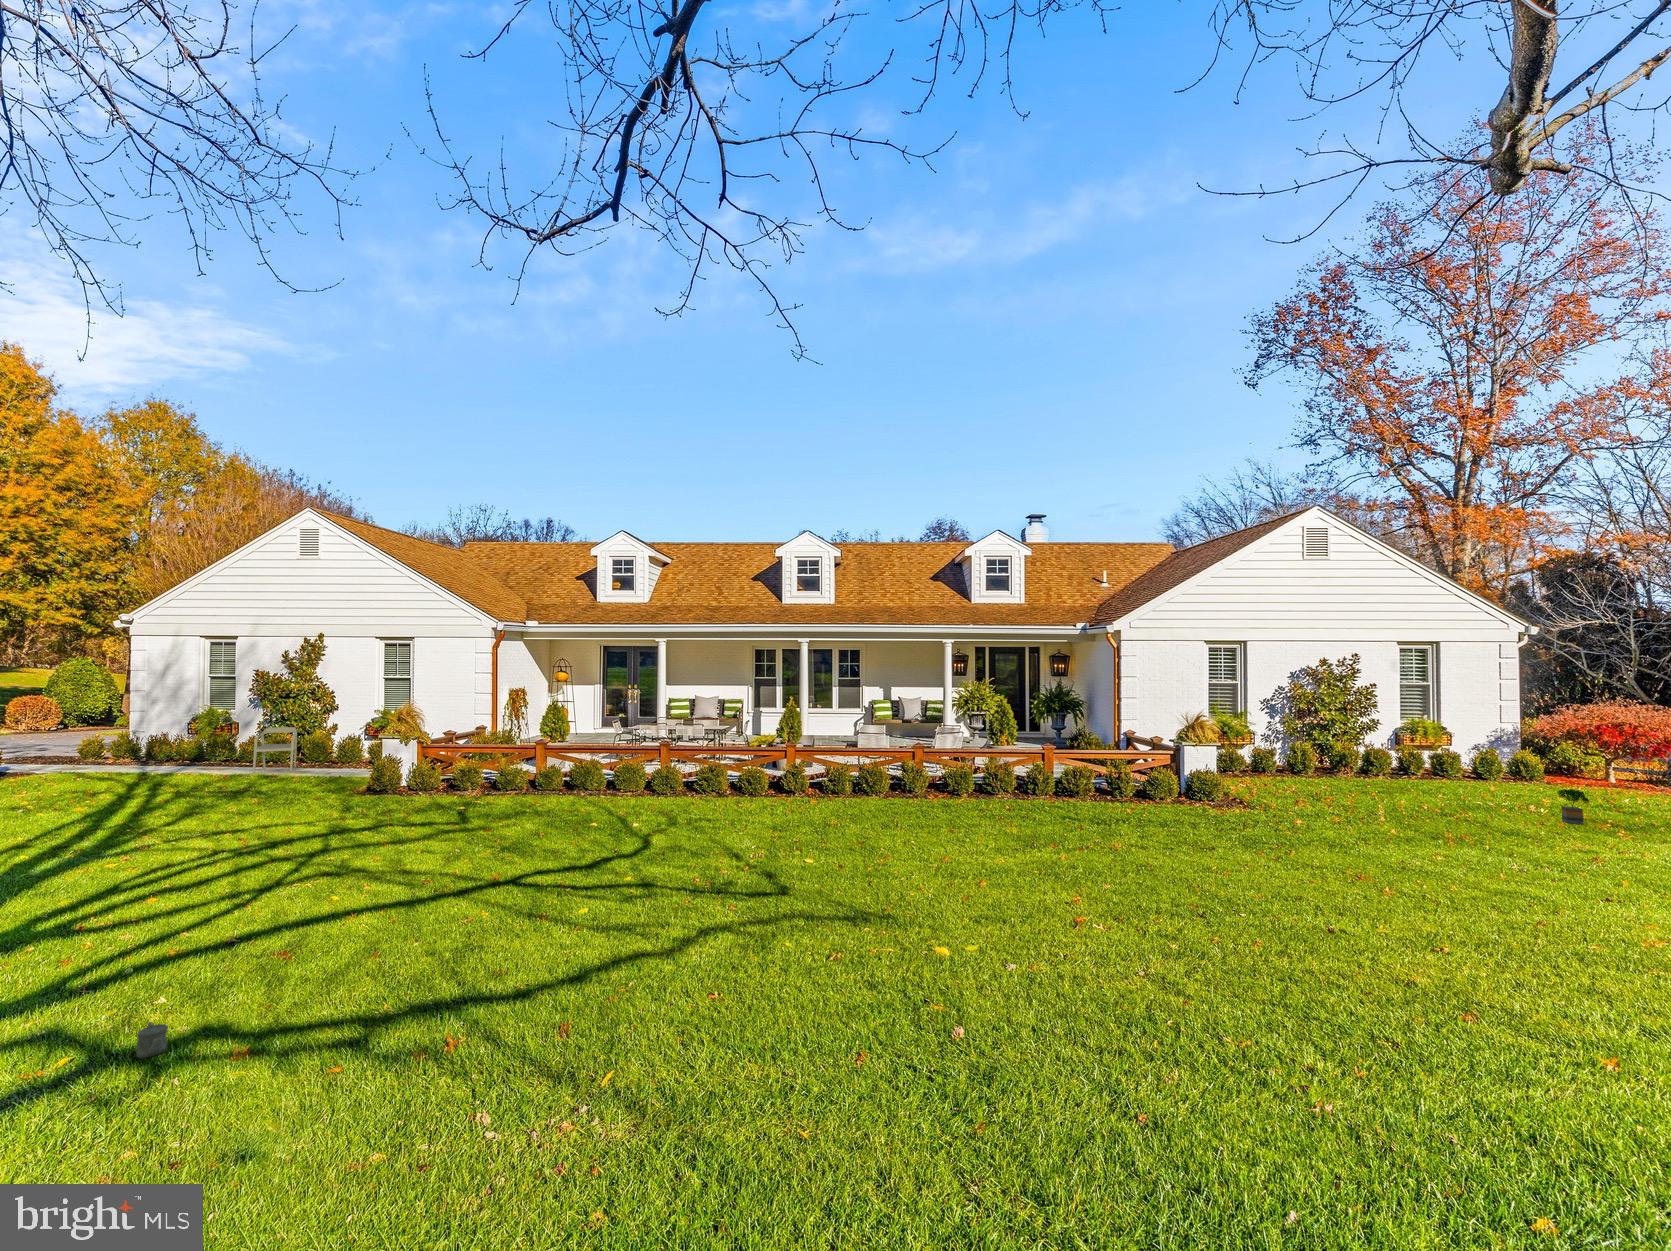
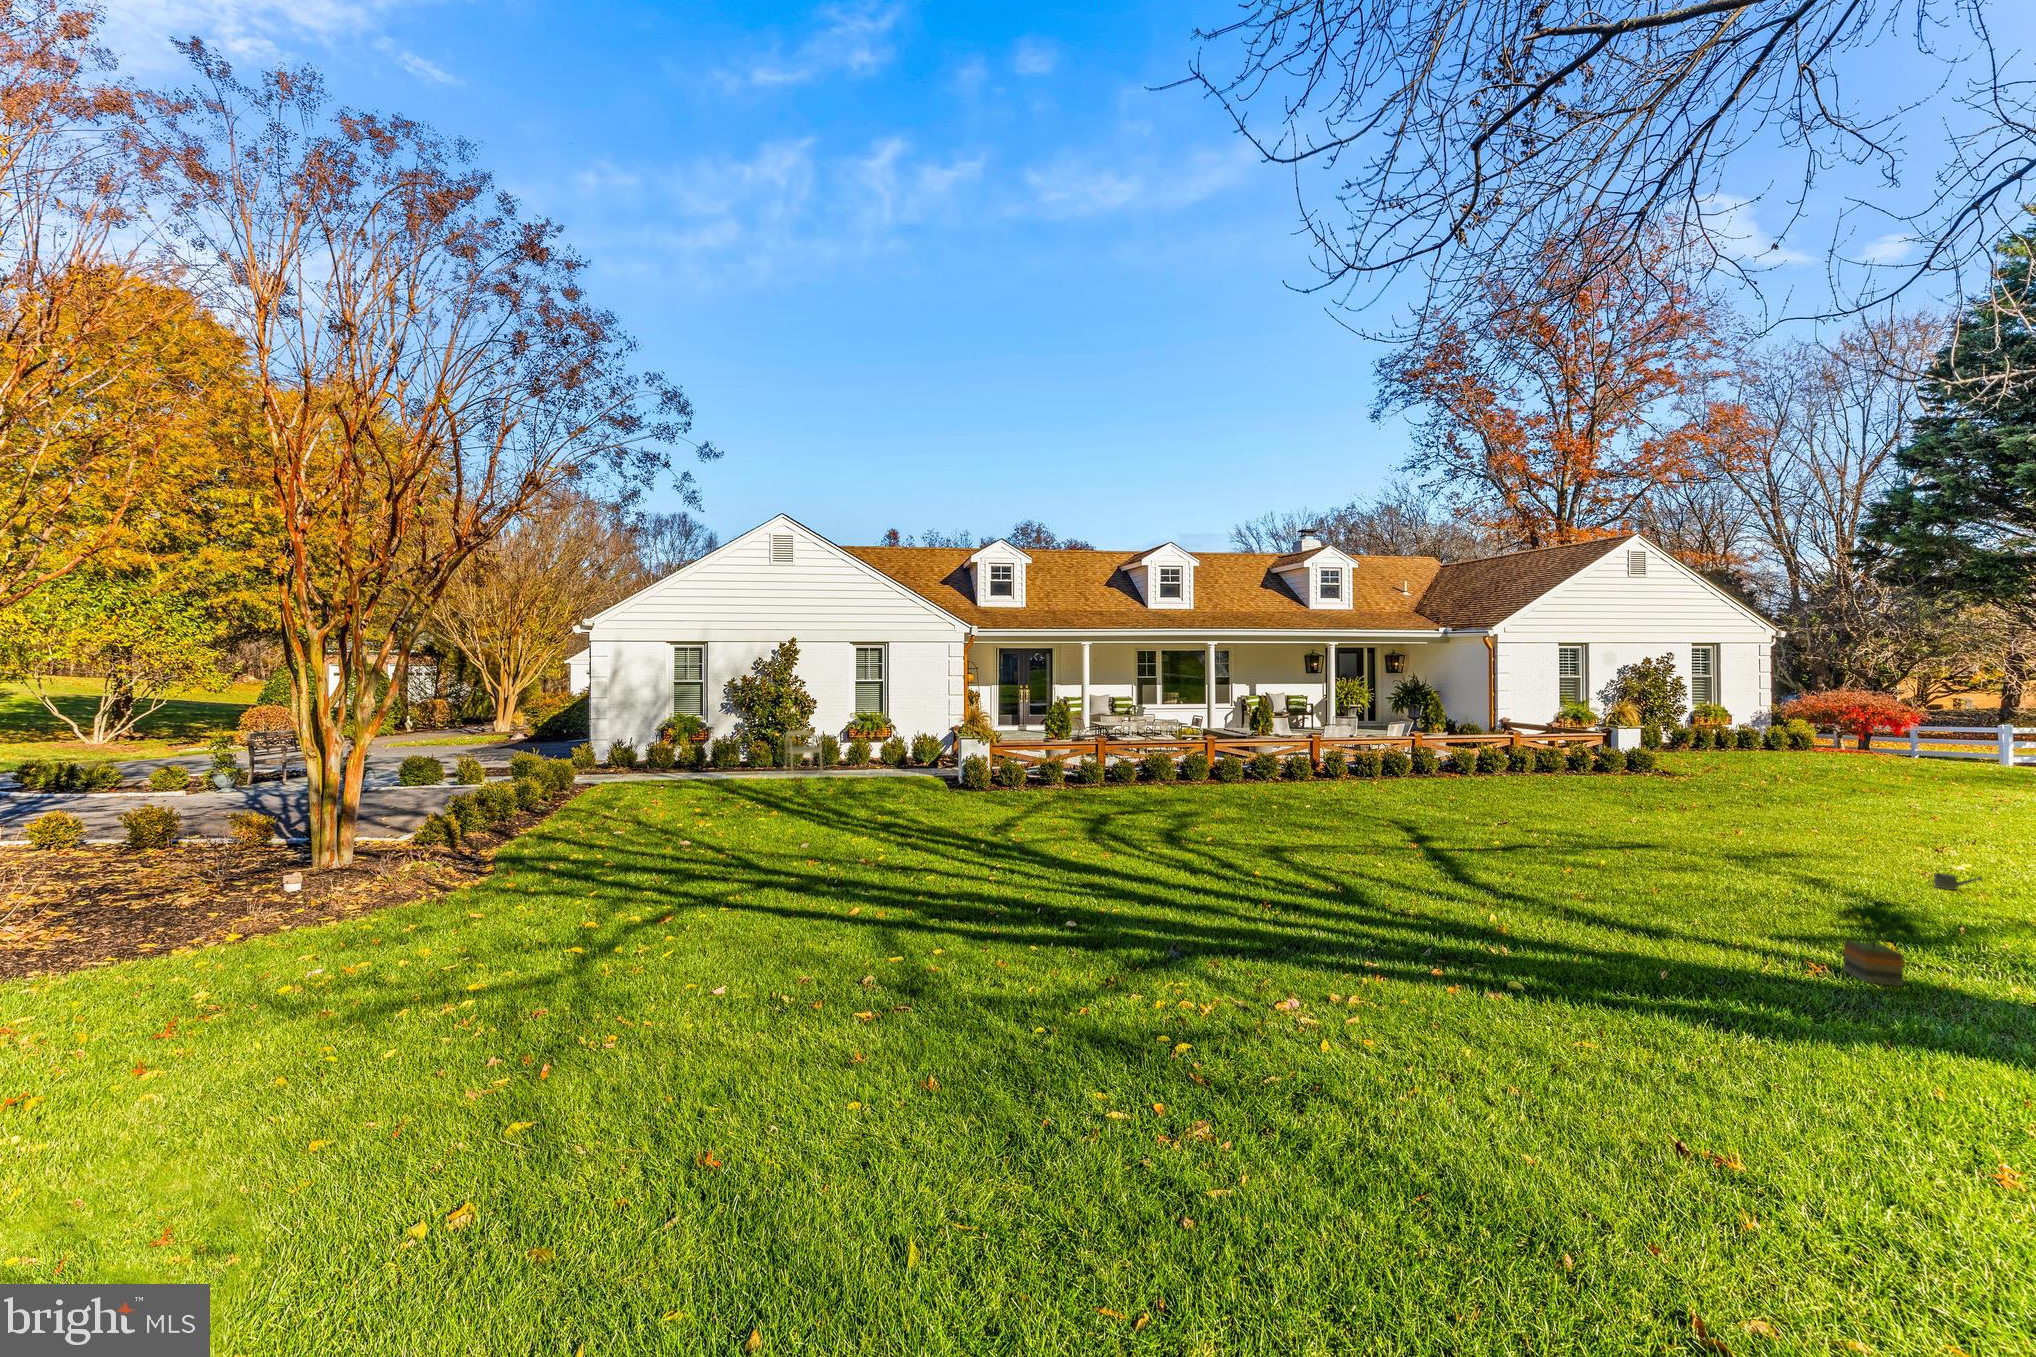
potted tree: present [1557,789,1589,825] -> present [1837,906,1922,986]
watering can: present [136,1022,168,1058] -> present [1924,873,1983,890]

